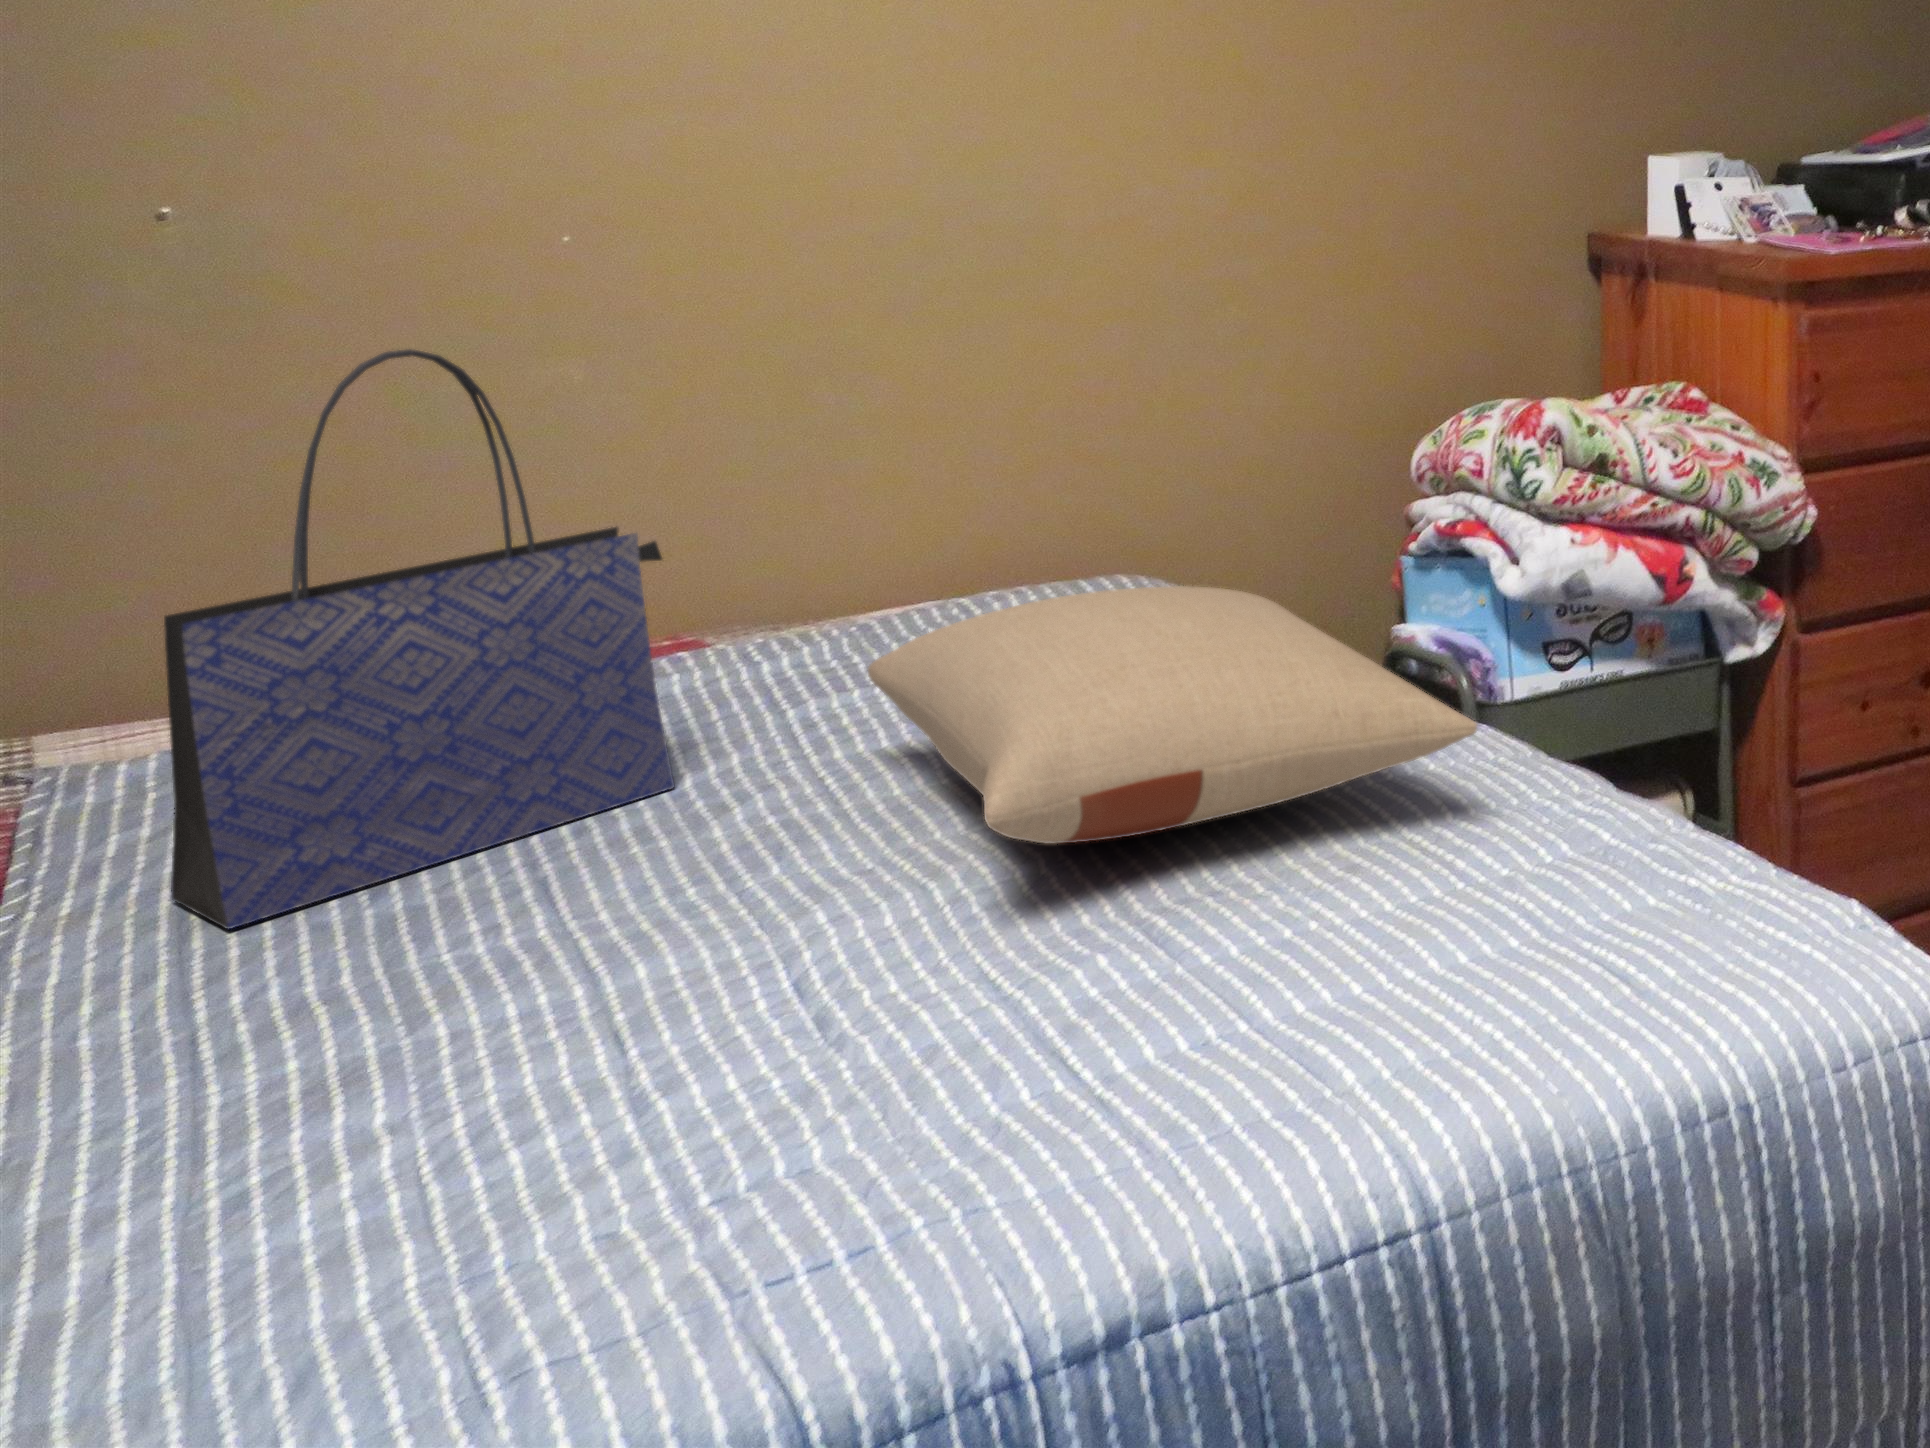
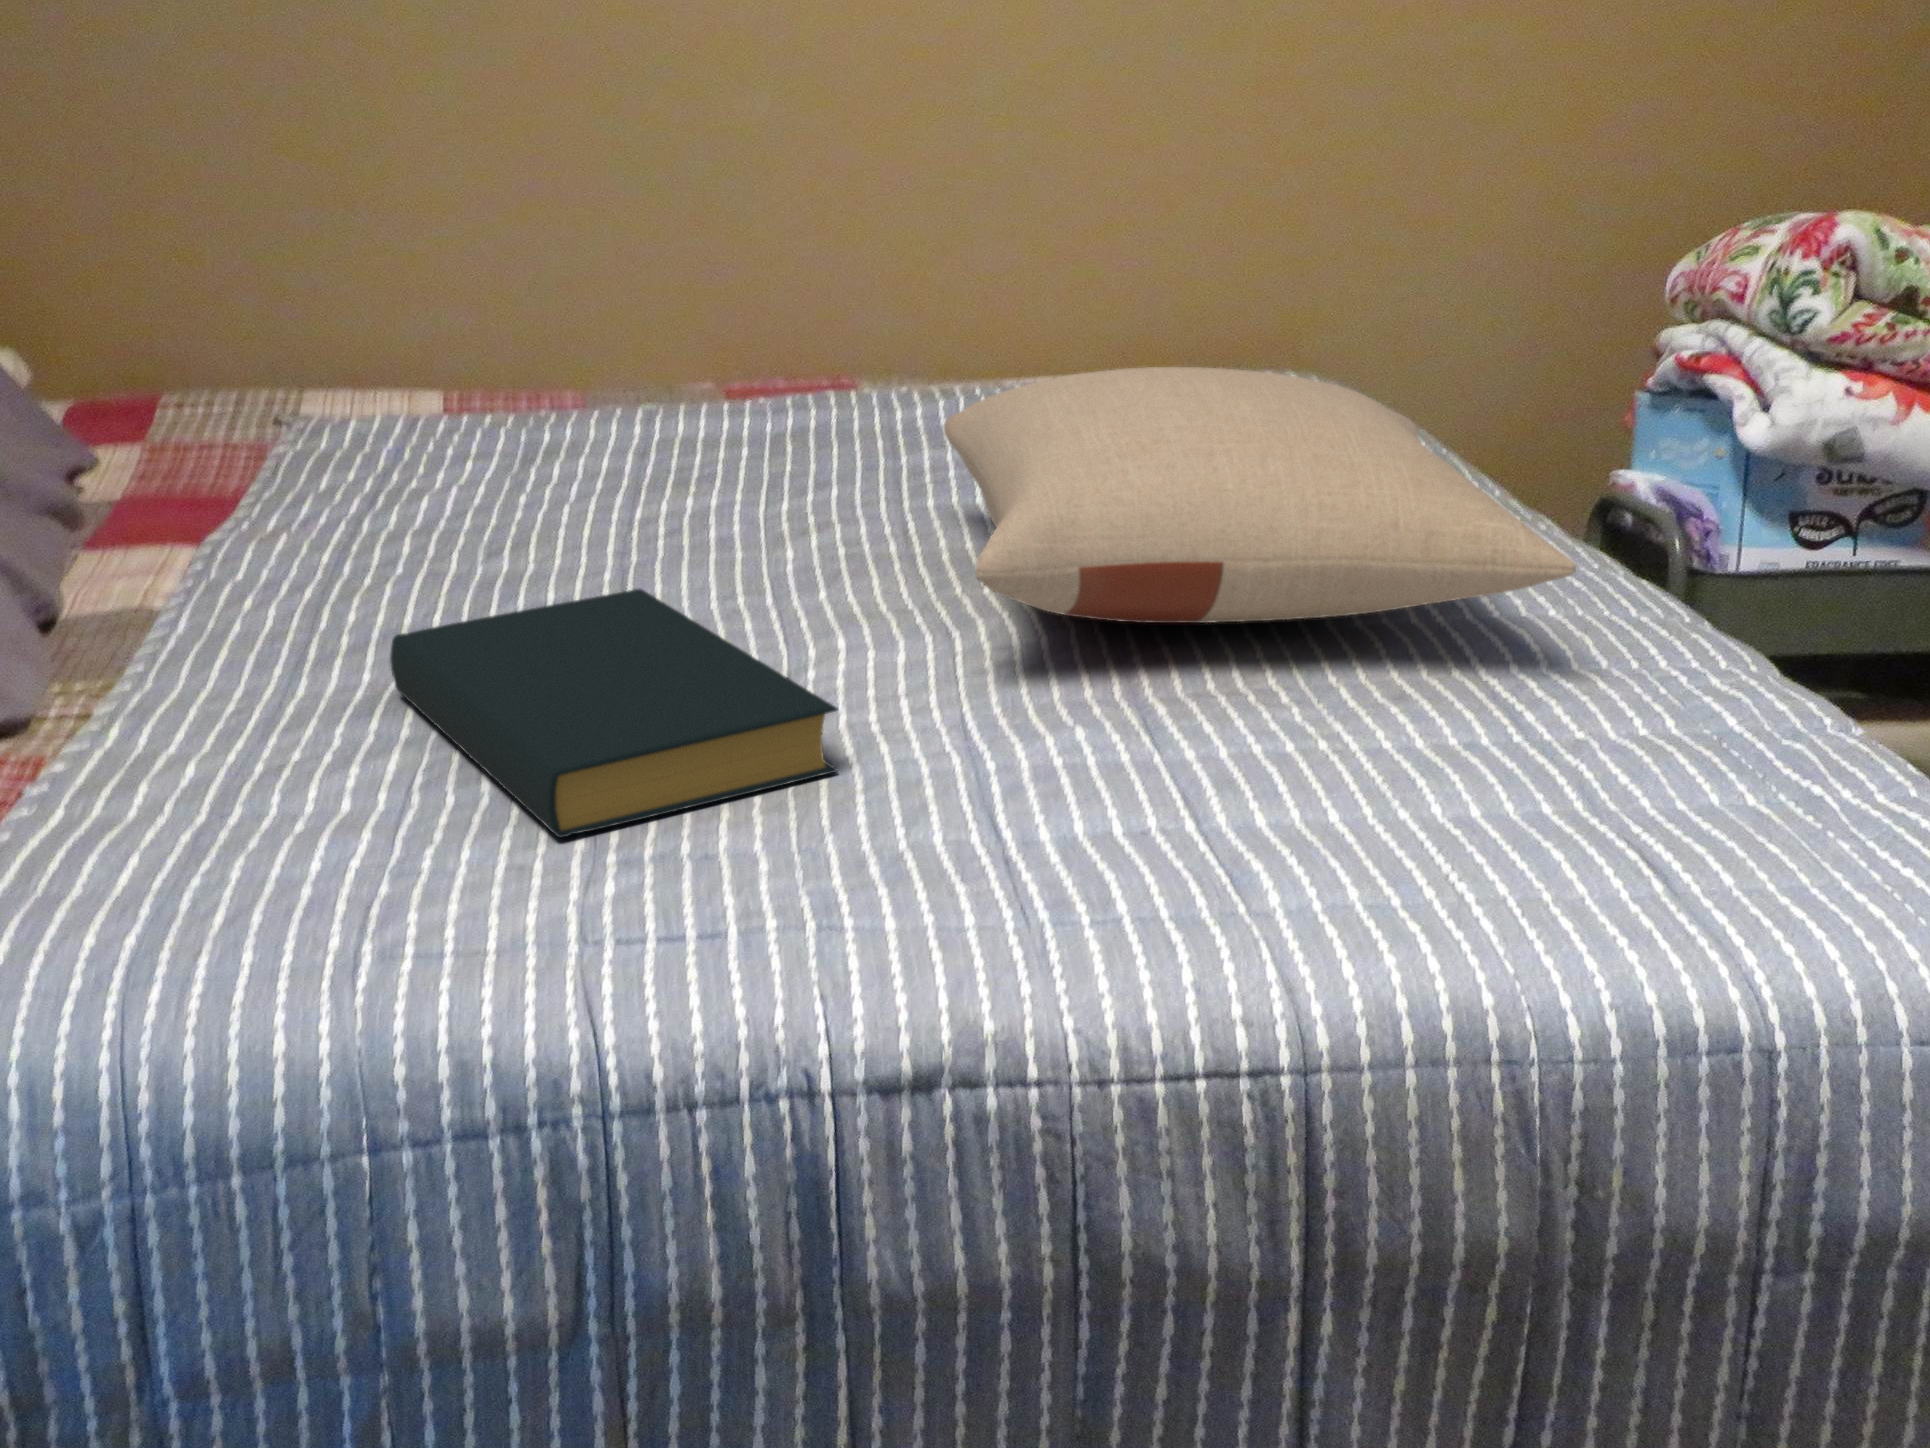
tote bag: present [164,349,674,929] -> none [350,67,771,568]
hardback book: none [317,899,898,1202] -> present [390,588,838,838]

